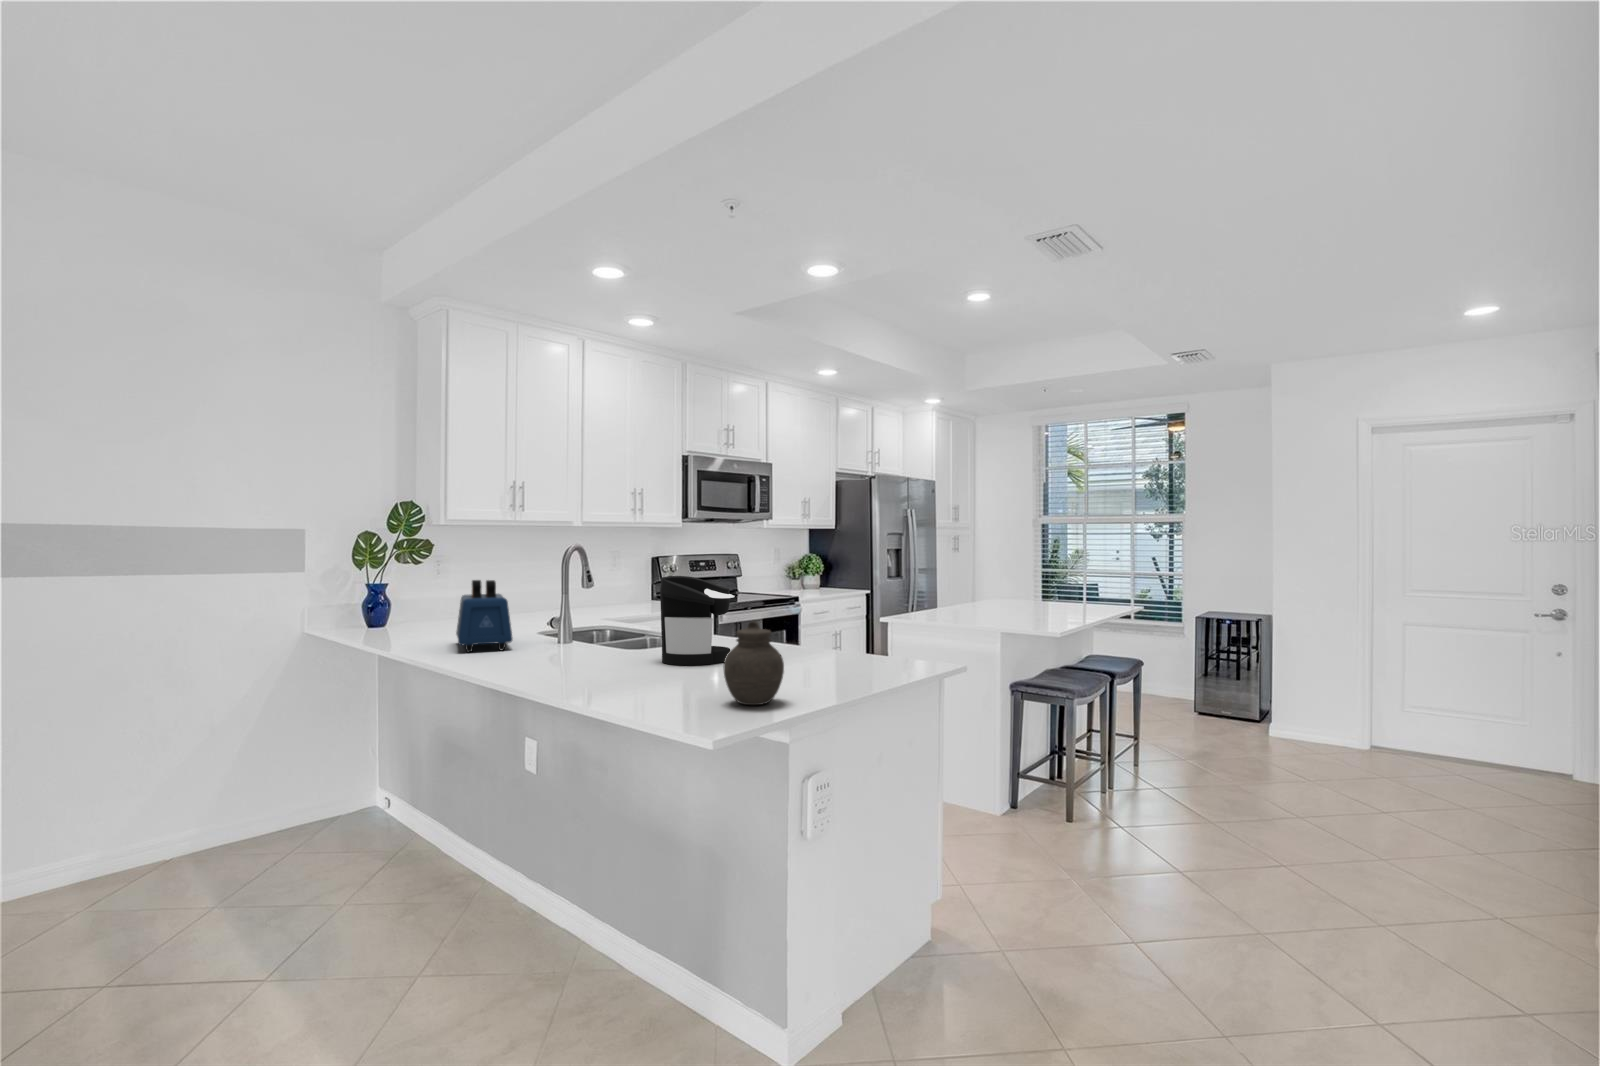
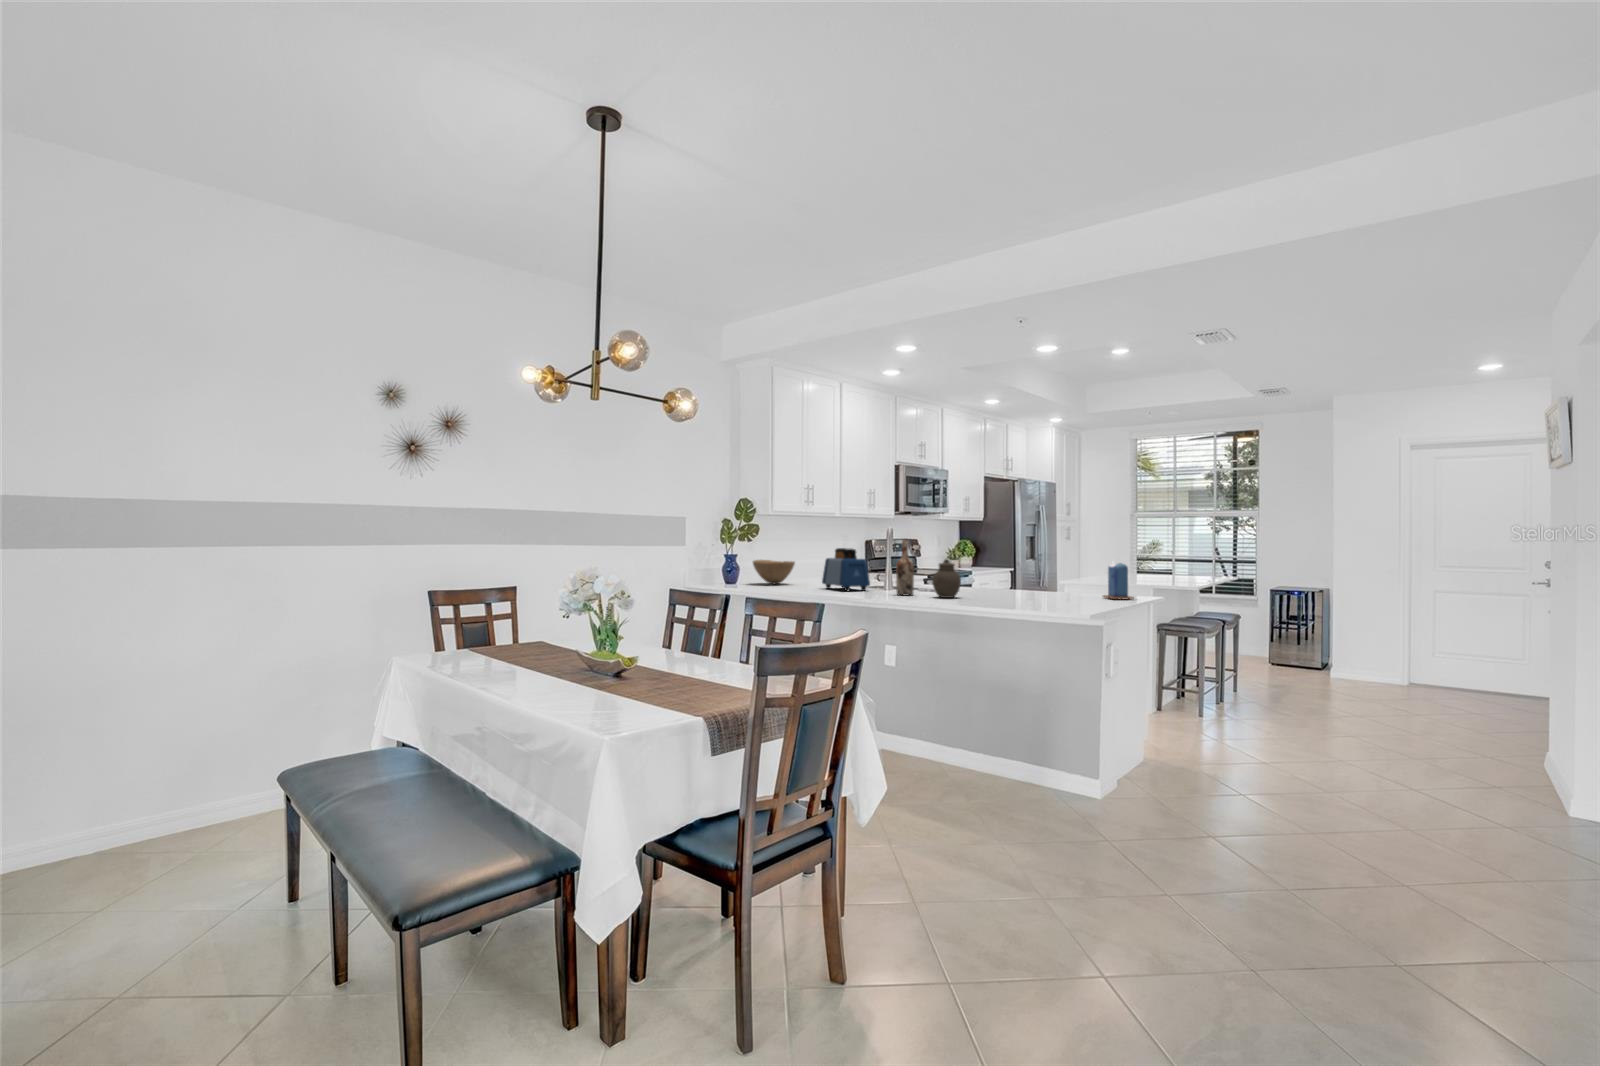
wine bottle: none [515,569,546,666] -> present [896,539,914,595]
coffee maker: present [660,576,734,665] -> none [977,544,1022,596]
bowl: none [385,593,456,631] -> present [753,560,795,584]
candle: none [849,606,893,677] -> present [1102,563,1133,600]
jar: present [723,621,784,705] -> present [932,559,961,598]

